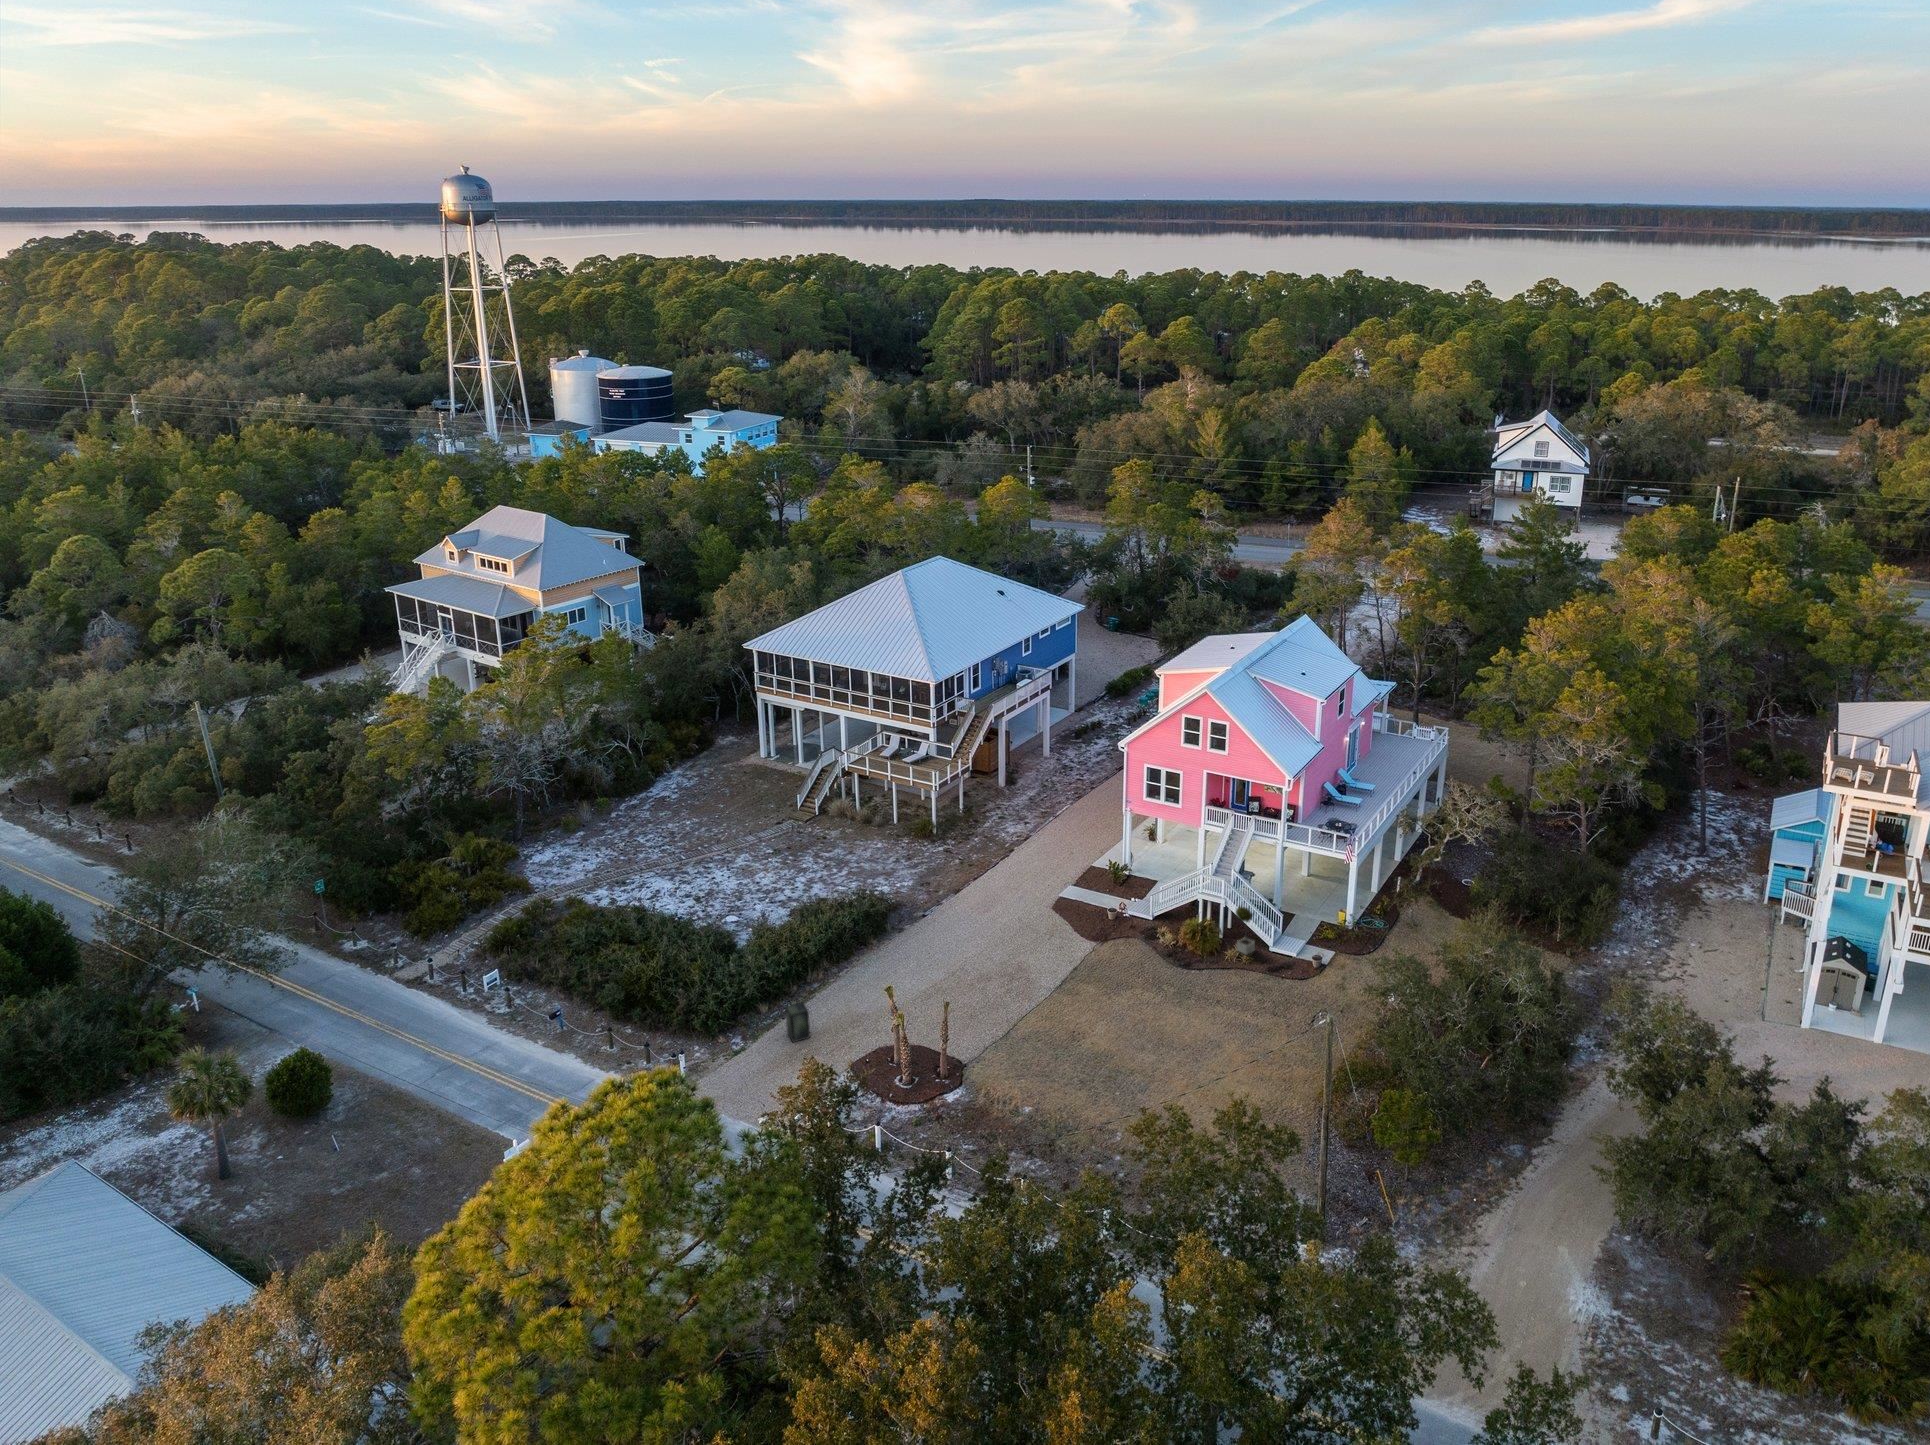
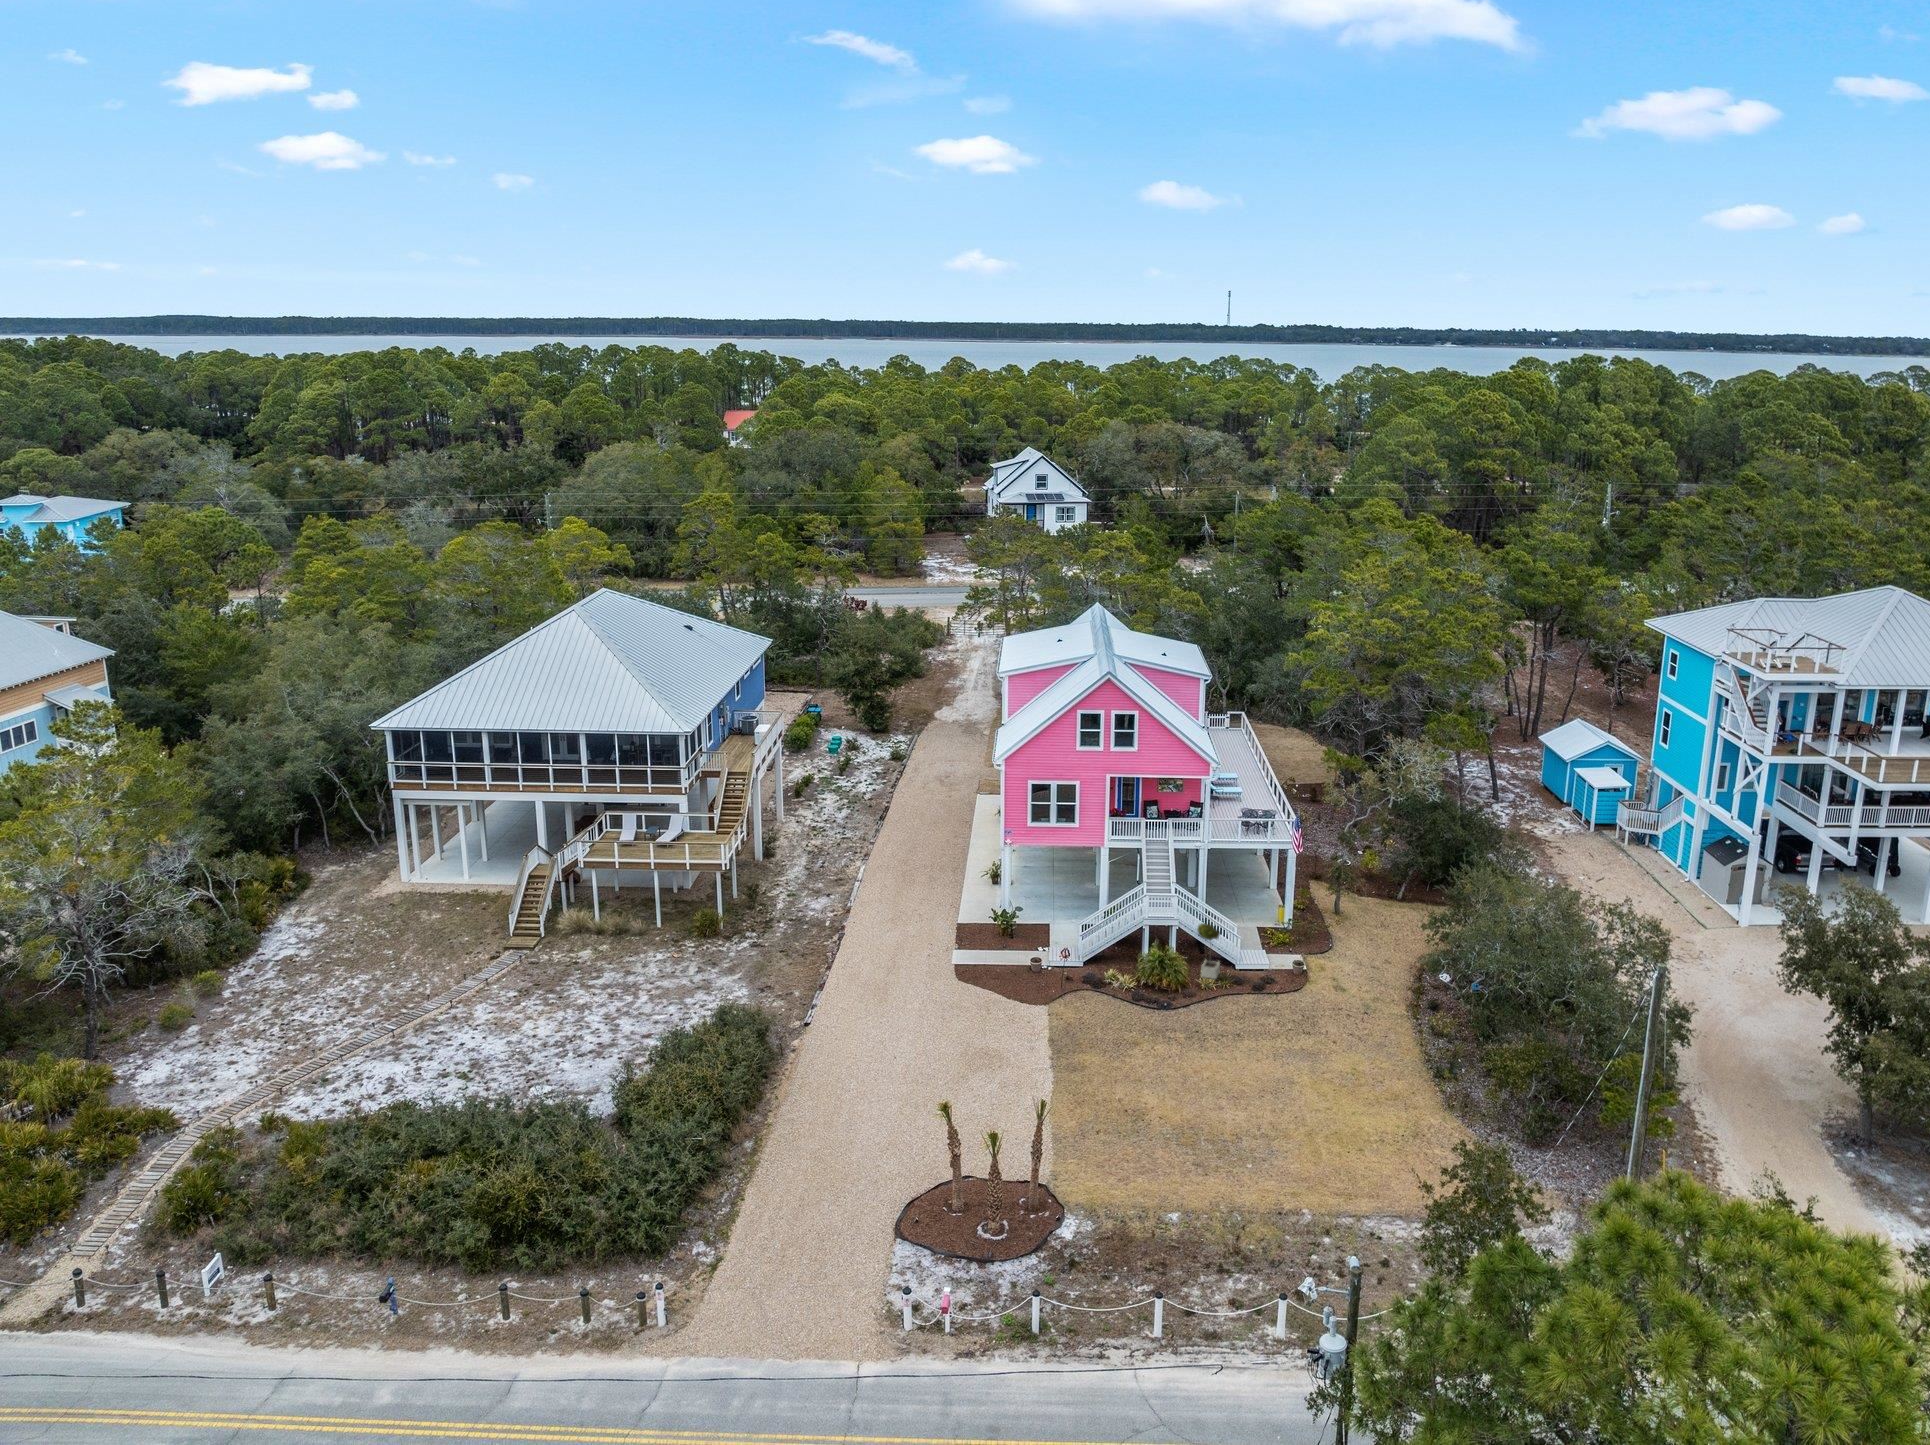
storage box: present [785,1003,811,1042] -> none [762,1161,803,1223]

